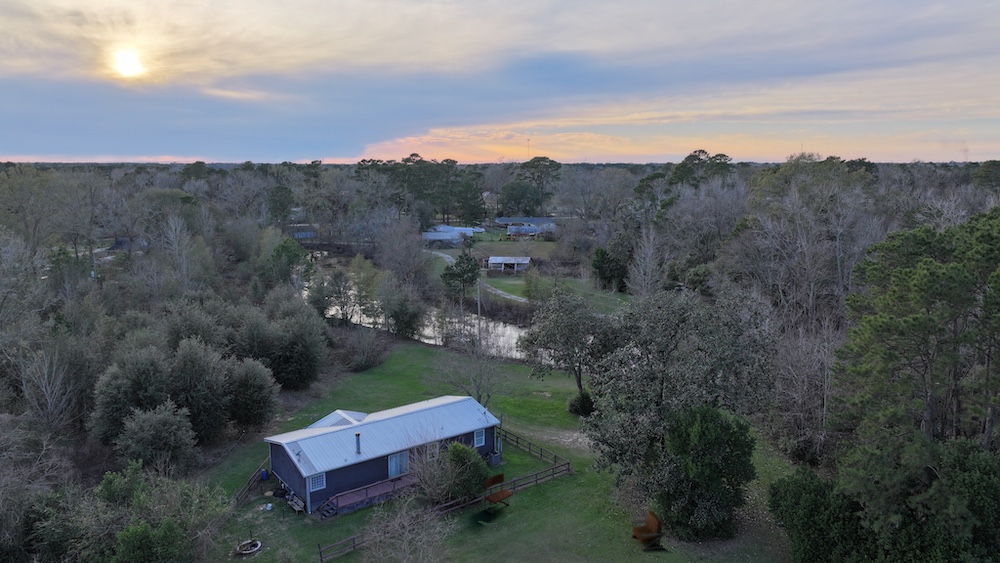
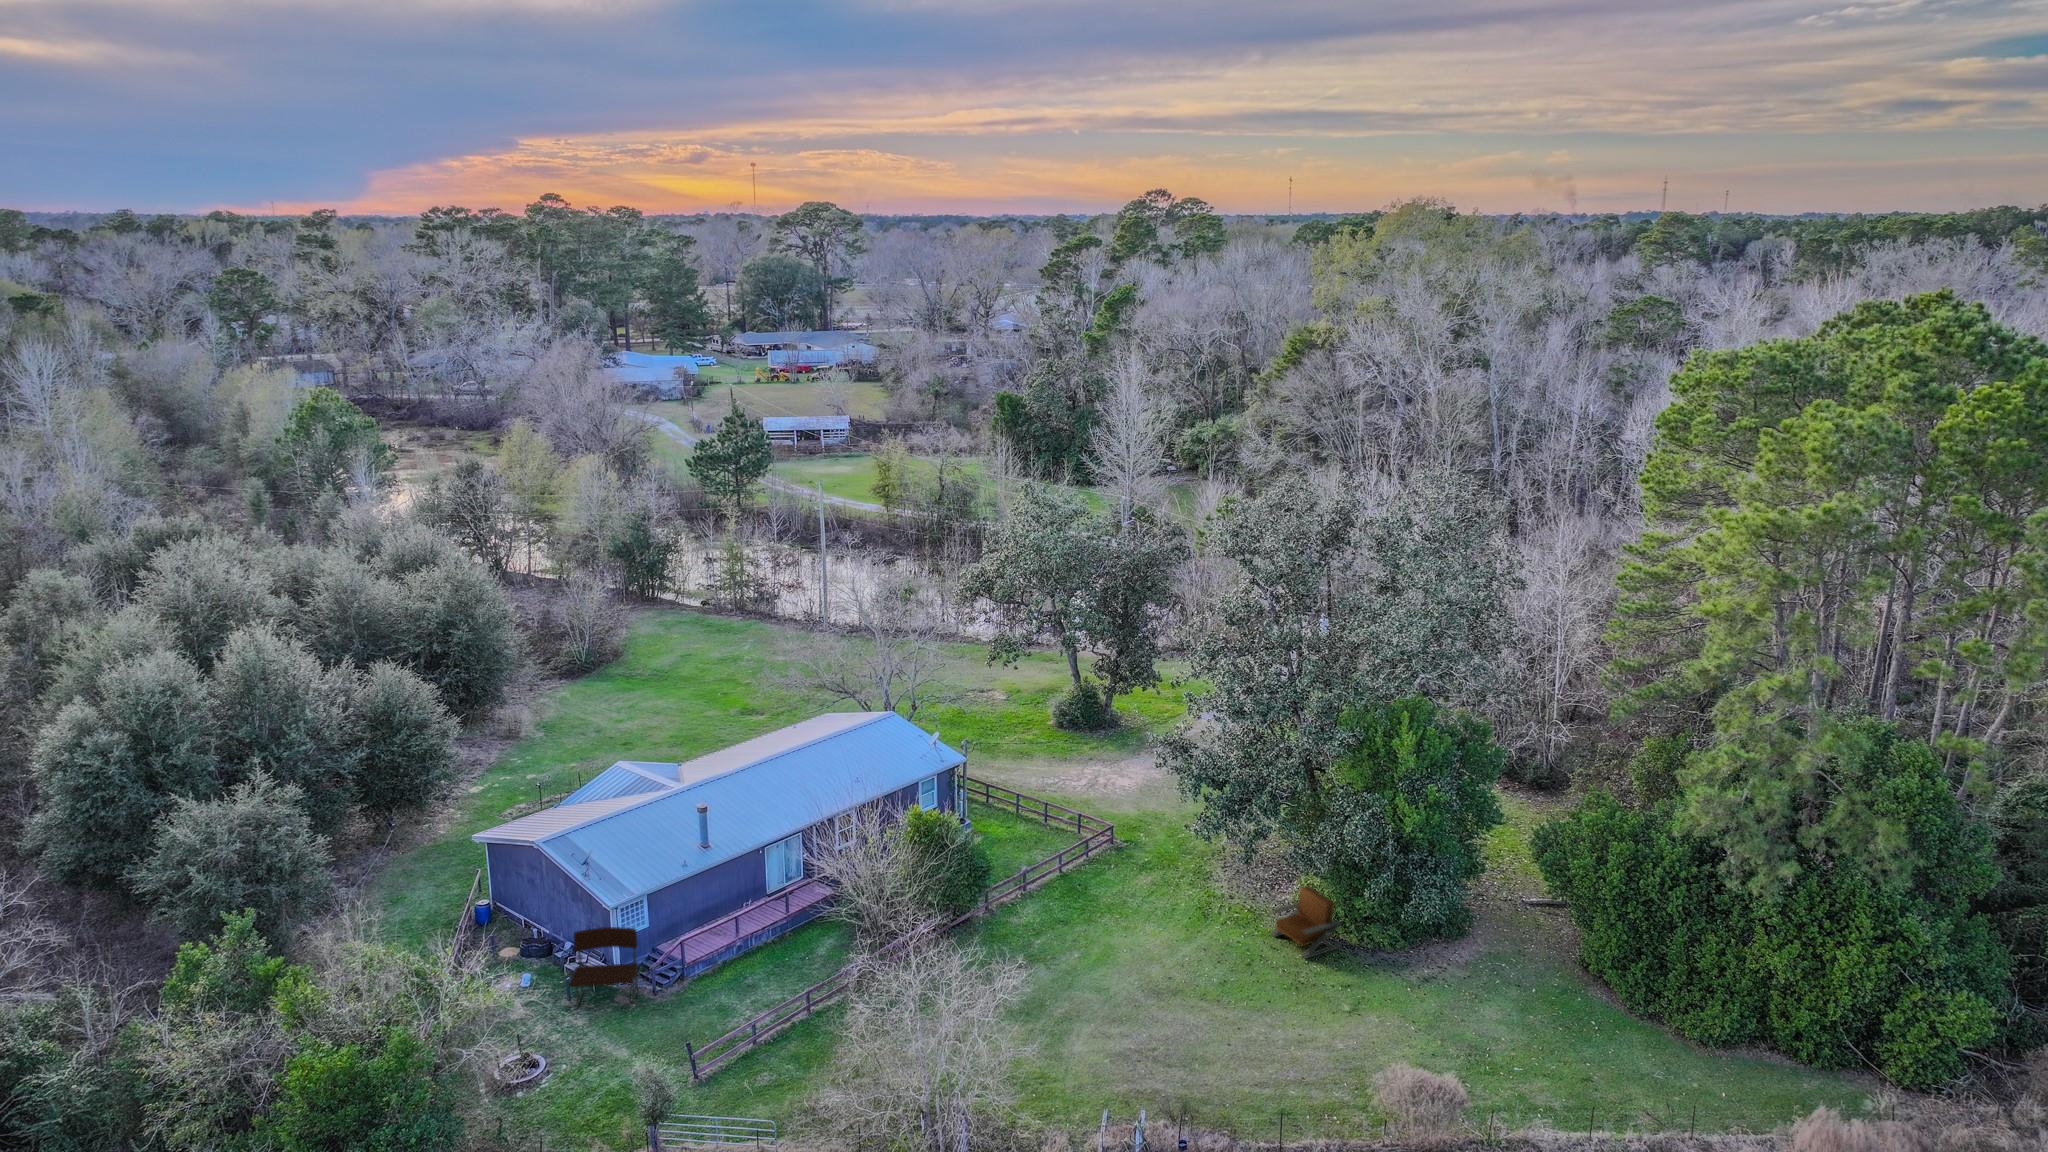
bench: present [484,474,513,513] -> present [569,927,638,1006]

